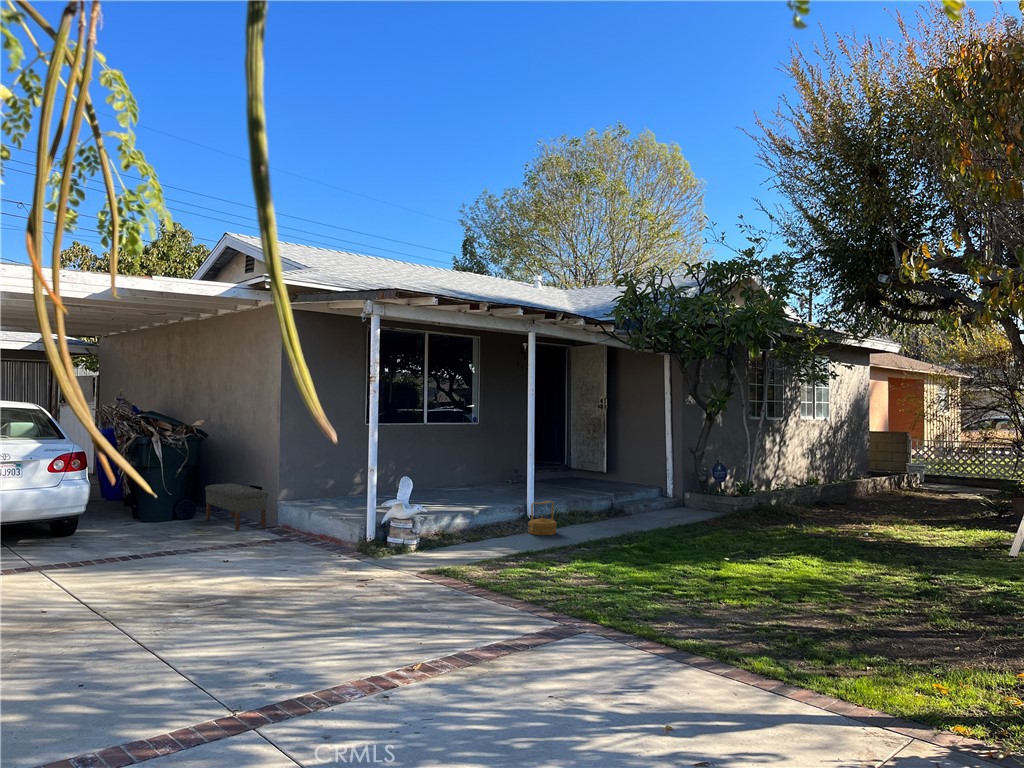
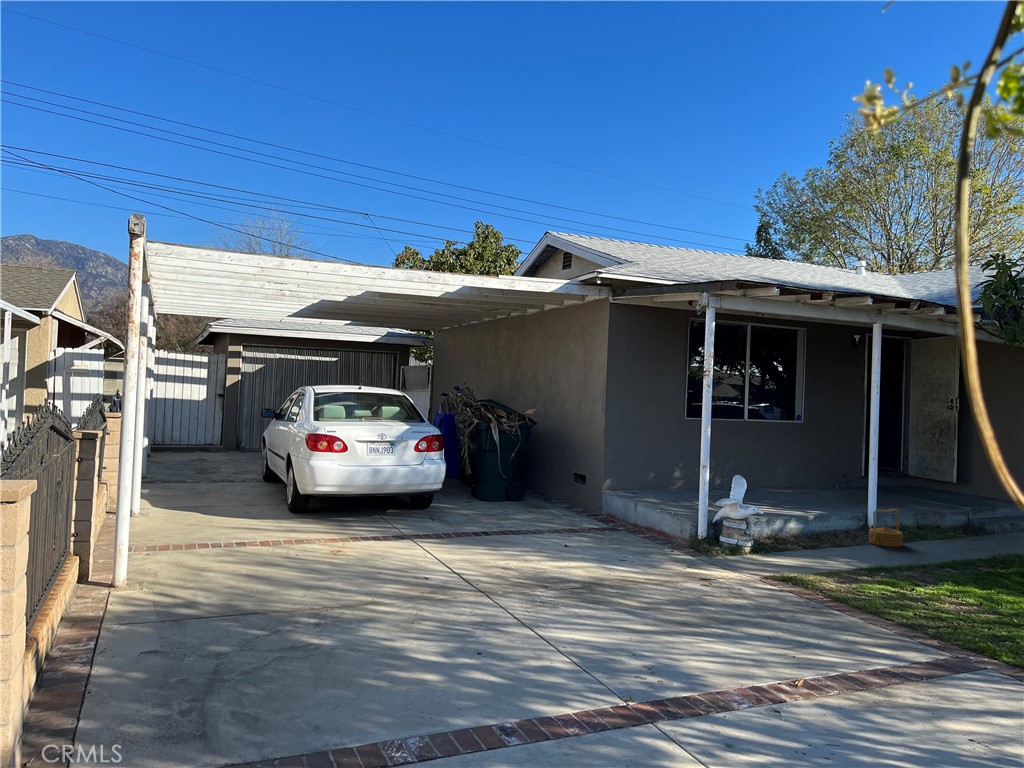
bench: present [205,484,268,531] -> none [535,470,594,515]

